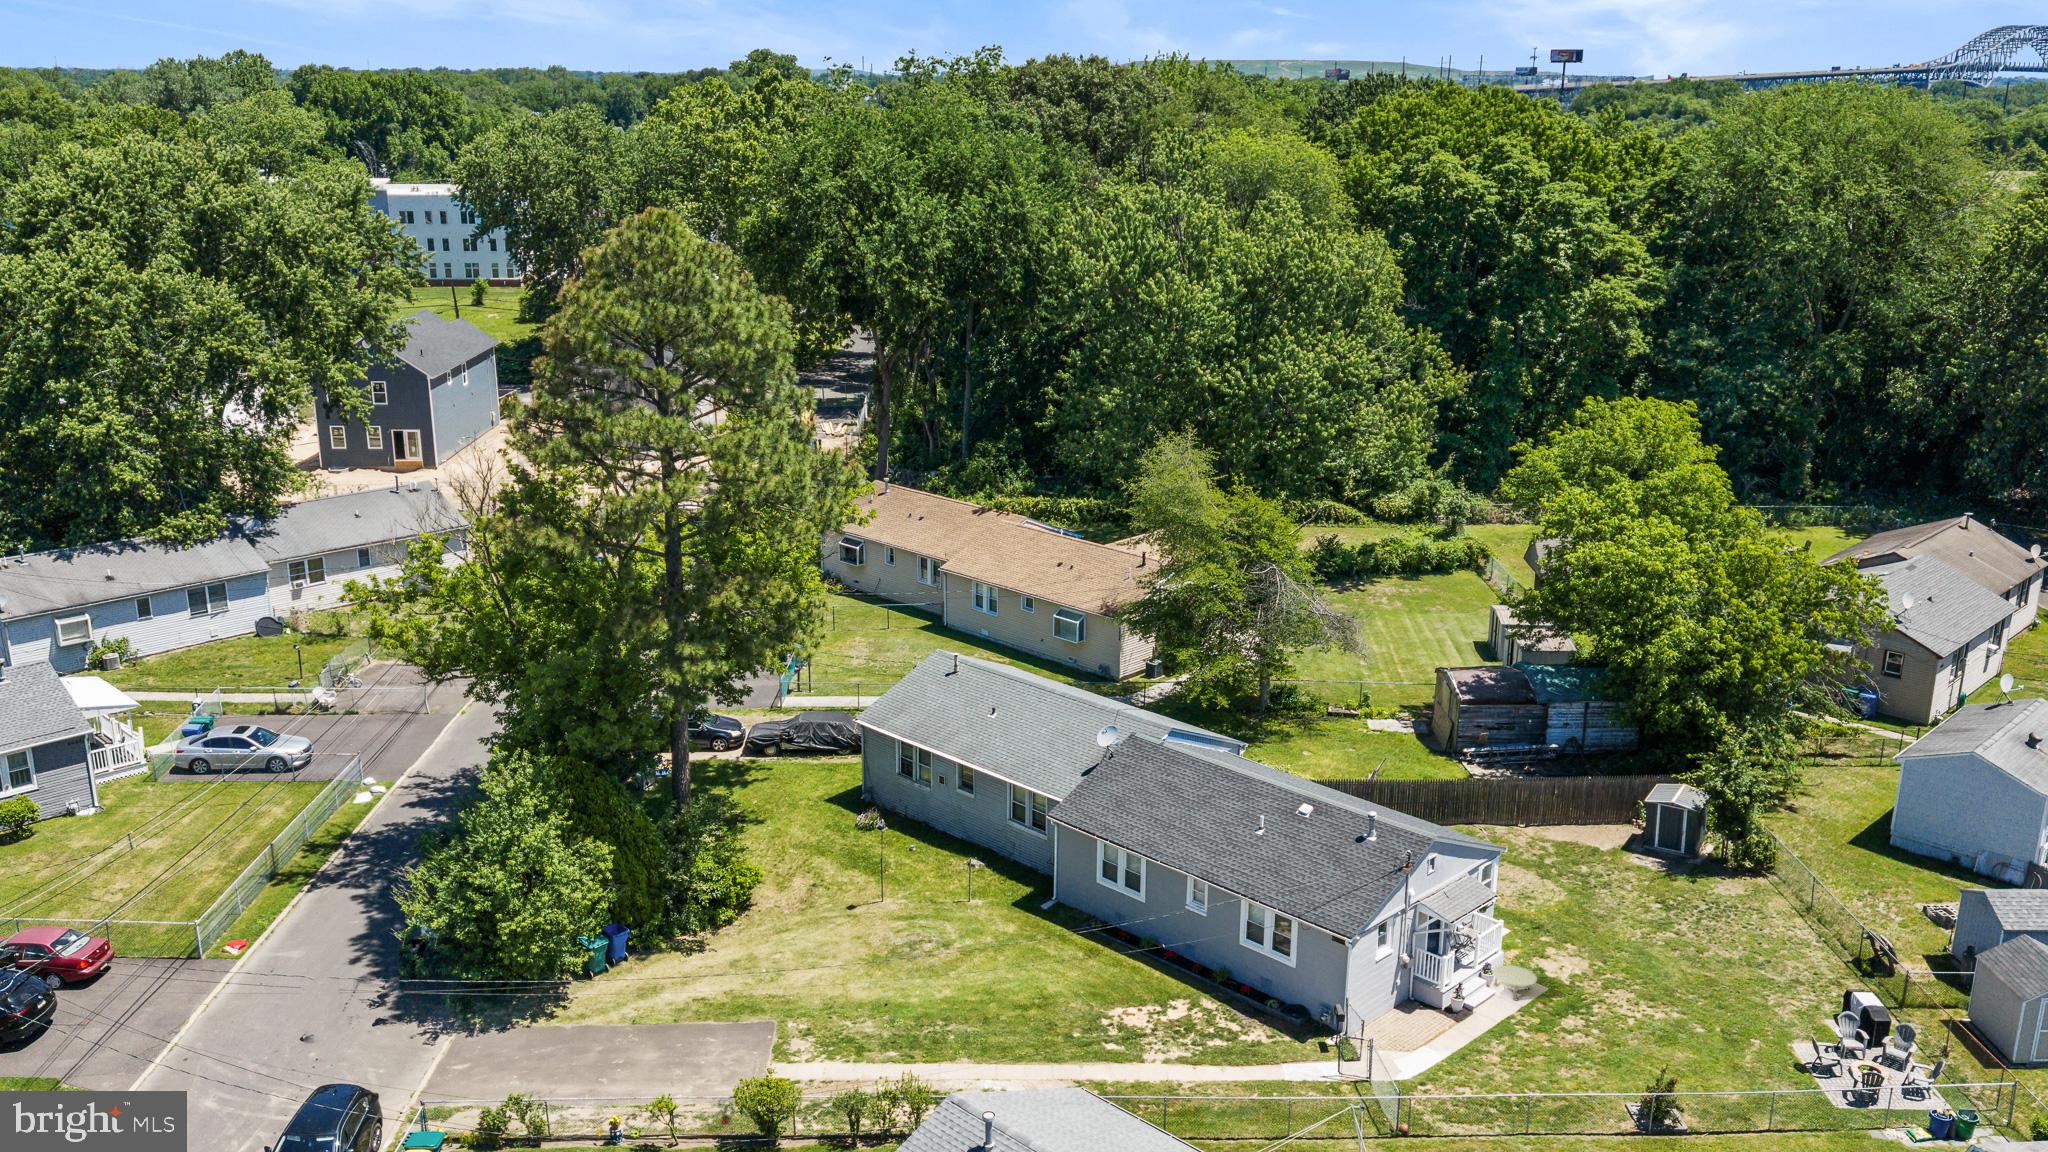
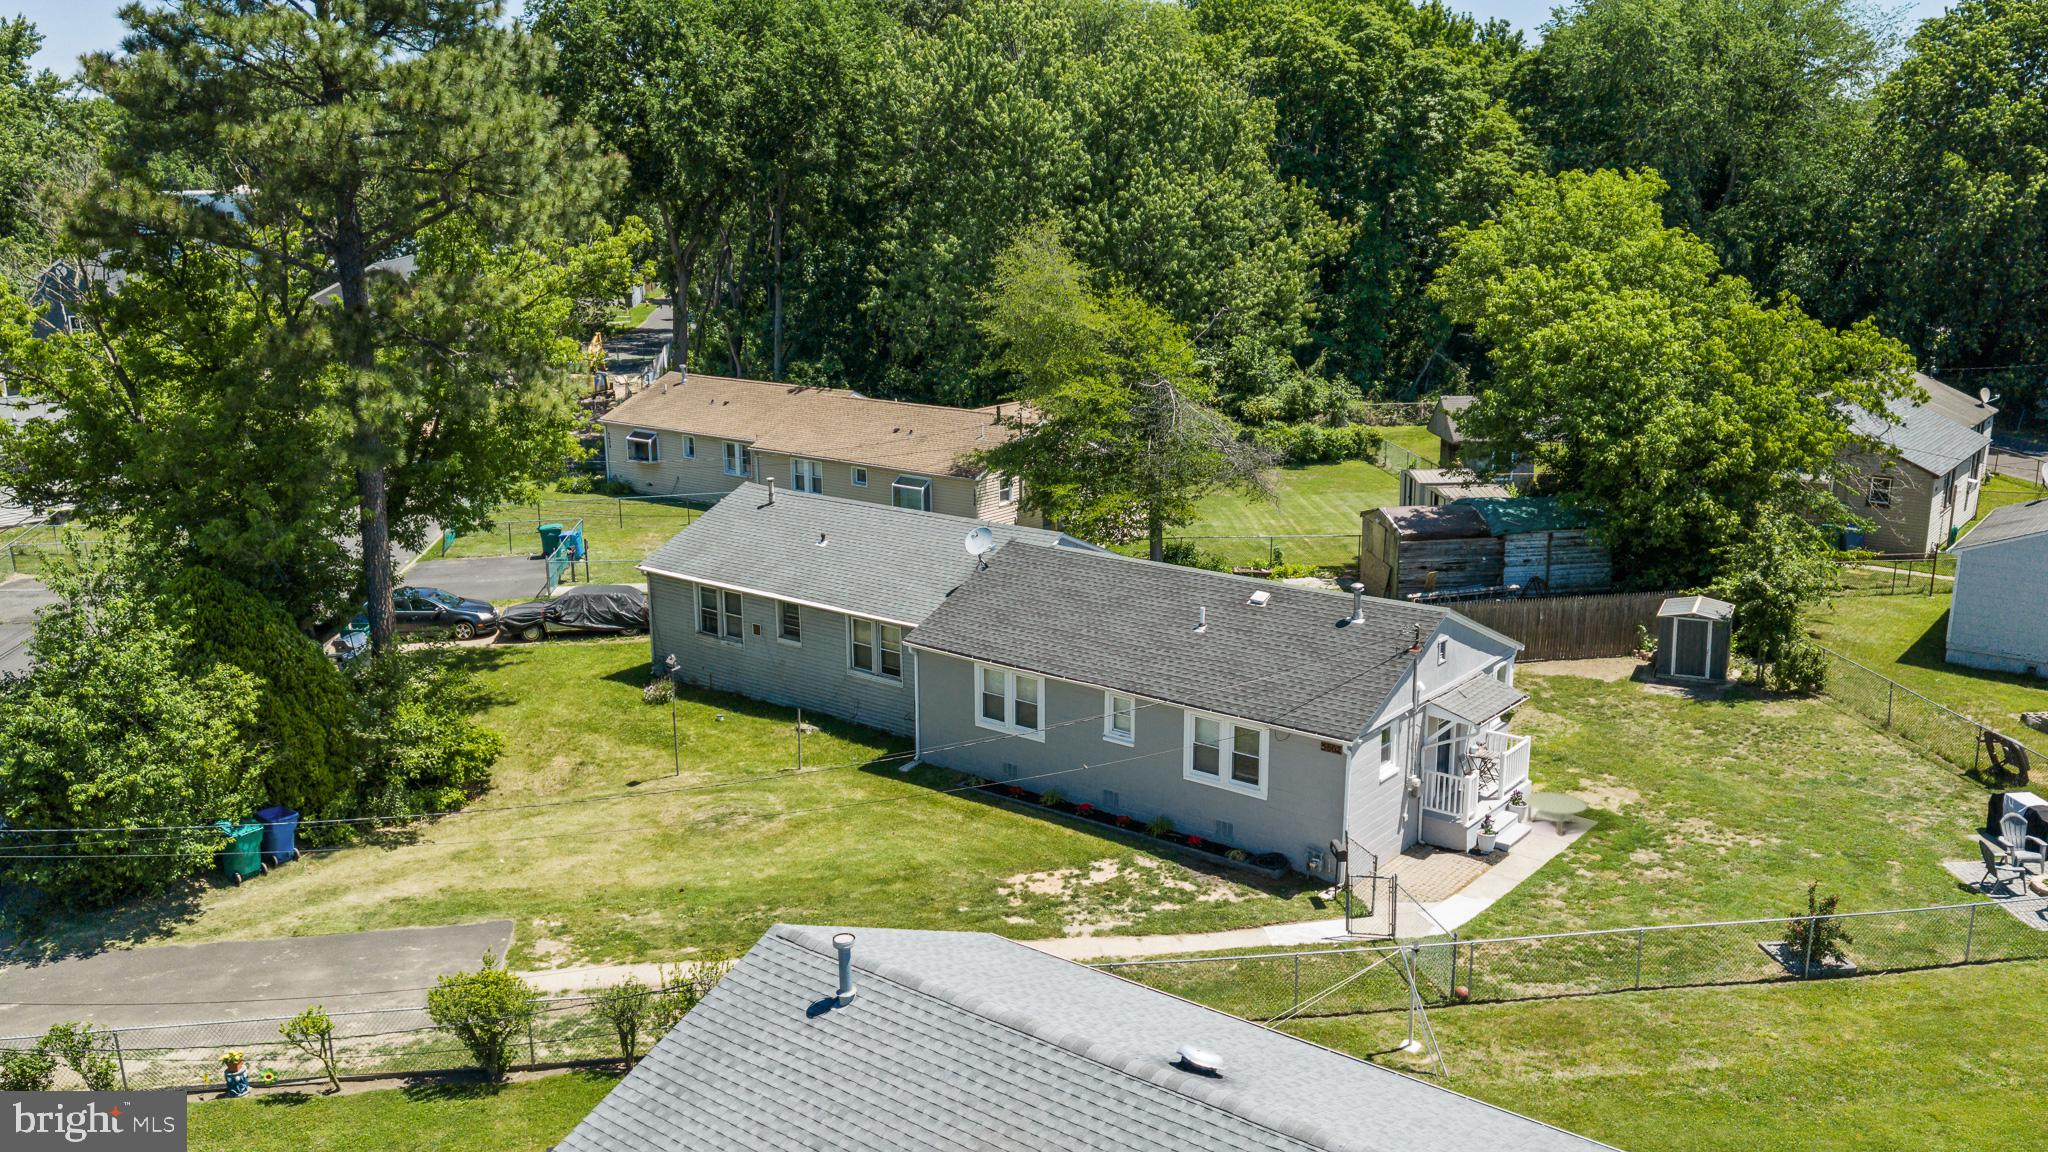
potted plant: present [719,1099,734,1123] -> none [375,1013,414,1055]

